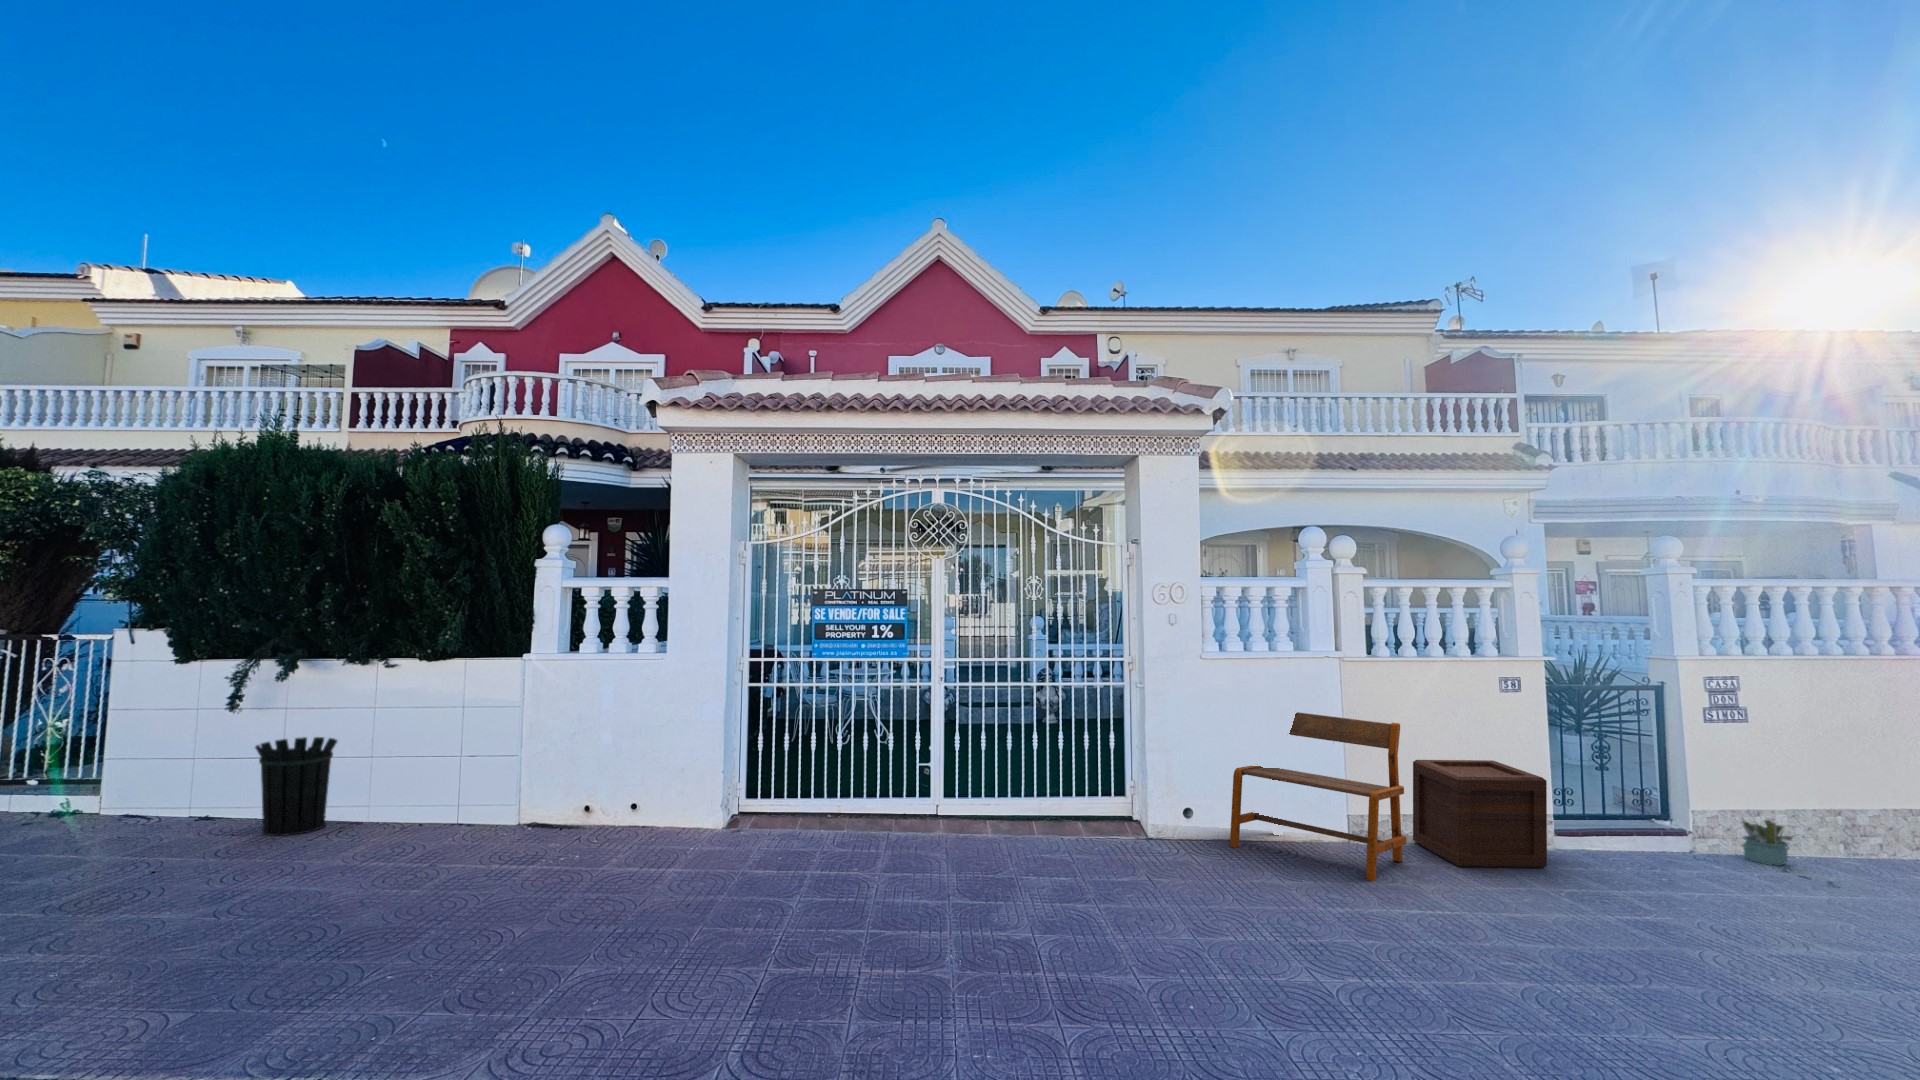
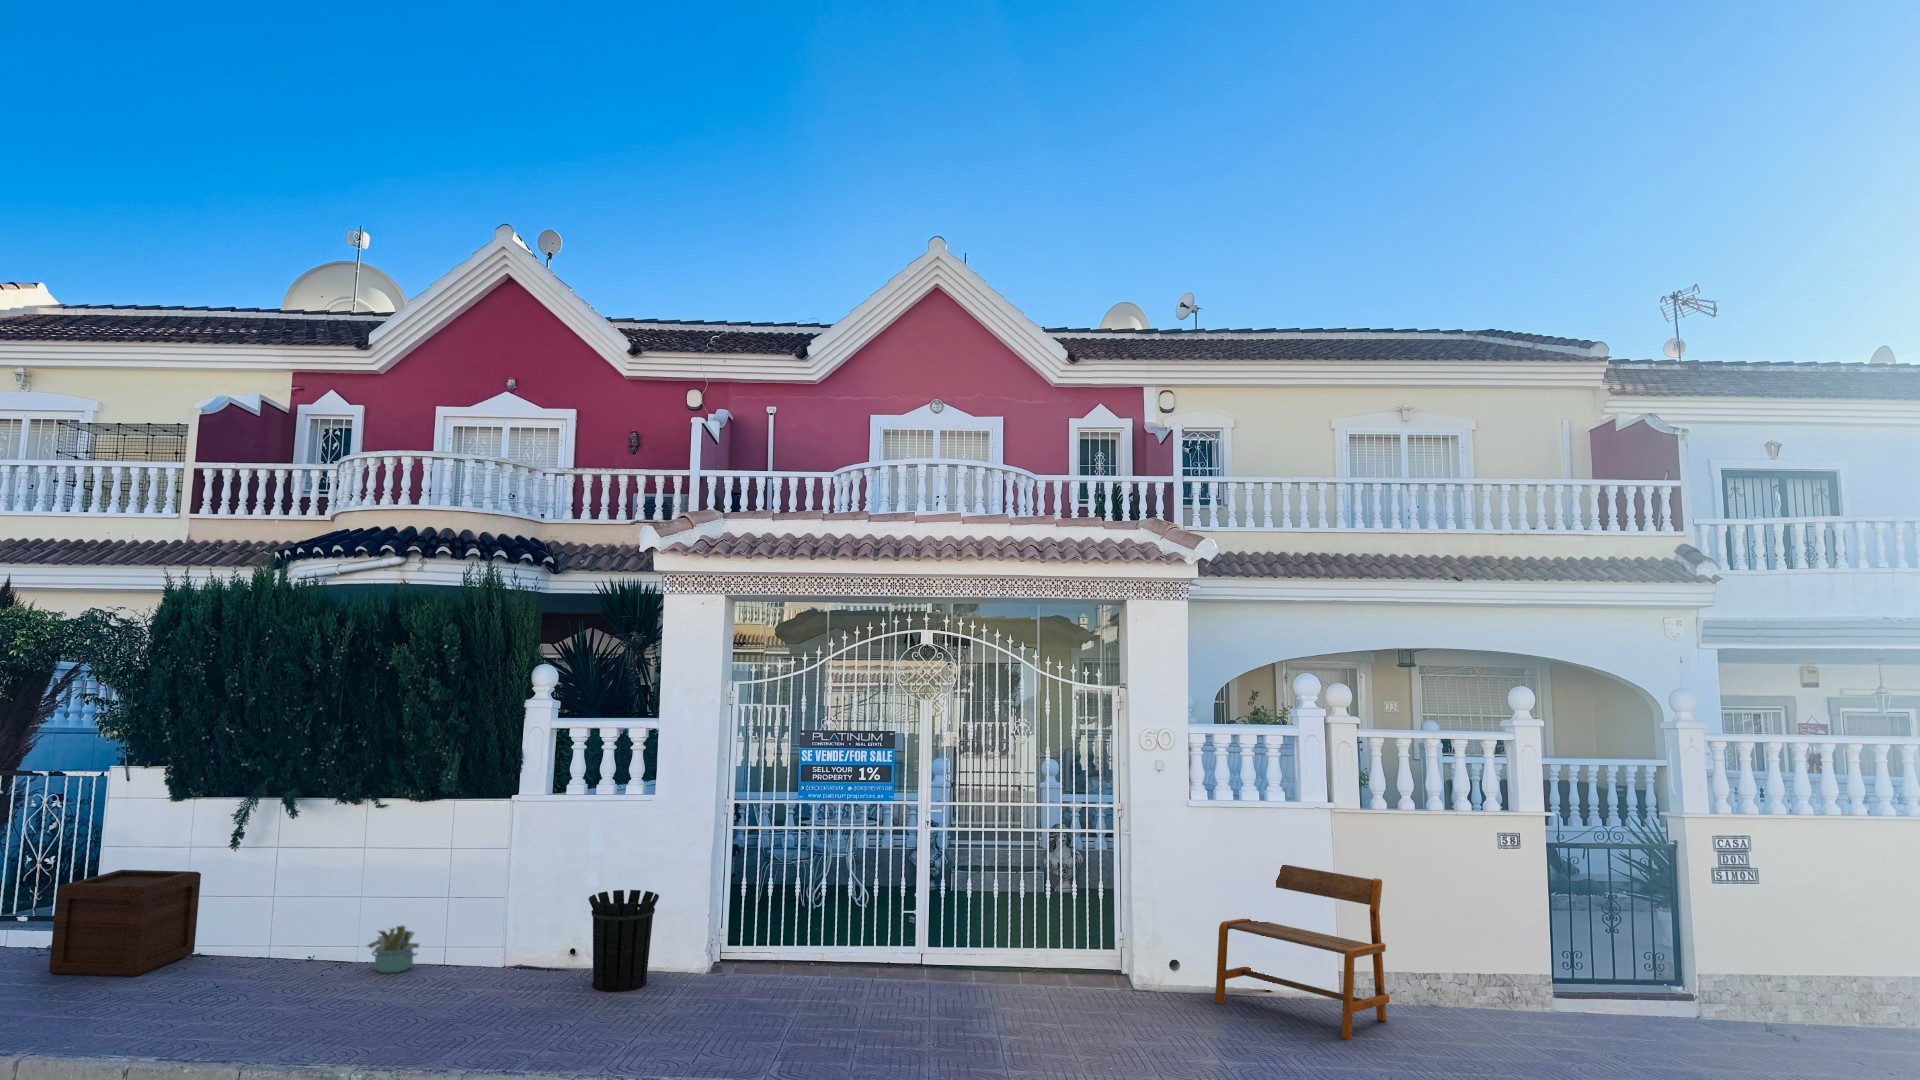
waste bin: present [255,737,337,836] -> present [588,890,659,992]
wooden crate: present [1413,760,1547,868] -> present [49,870,201,977]
decorative plant: present [1742,820,1792,866] -> present [367,926,419,973]

